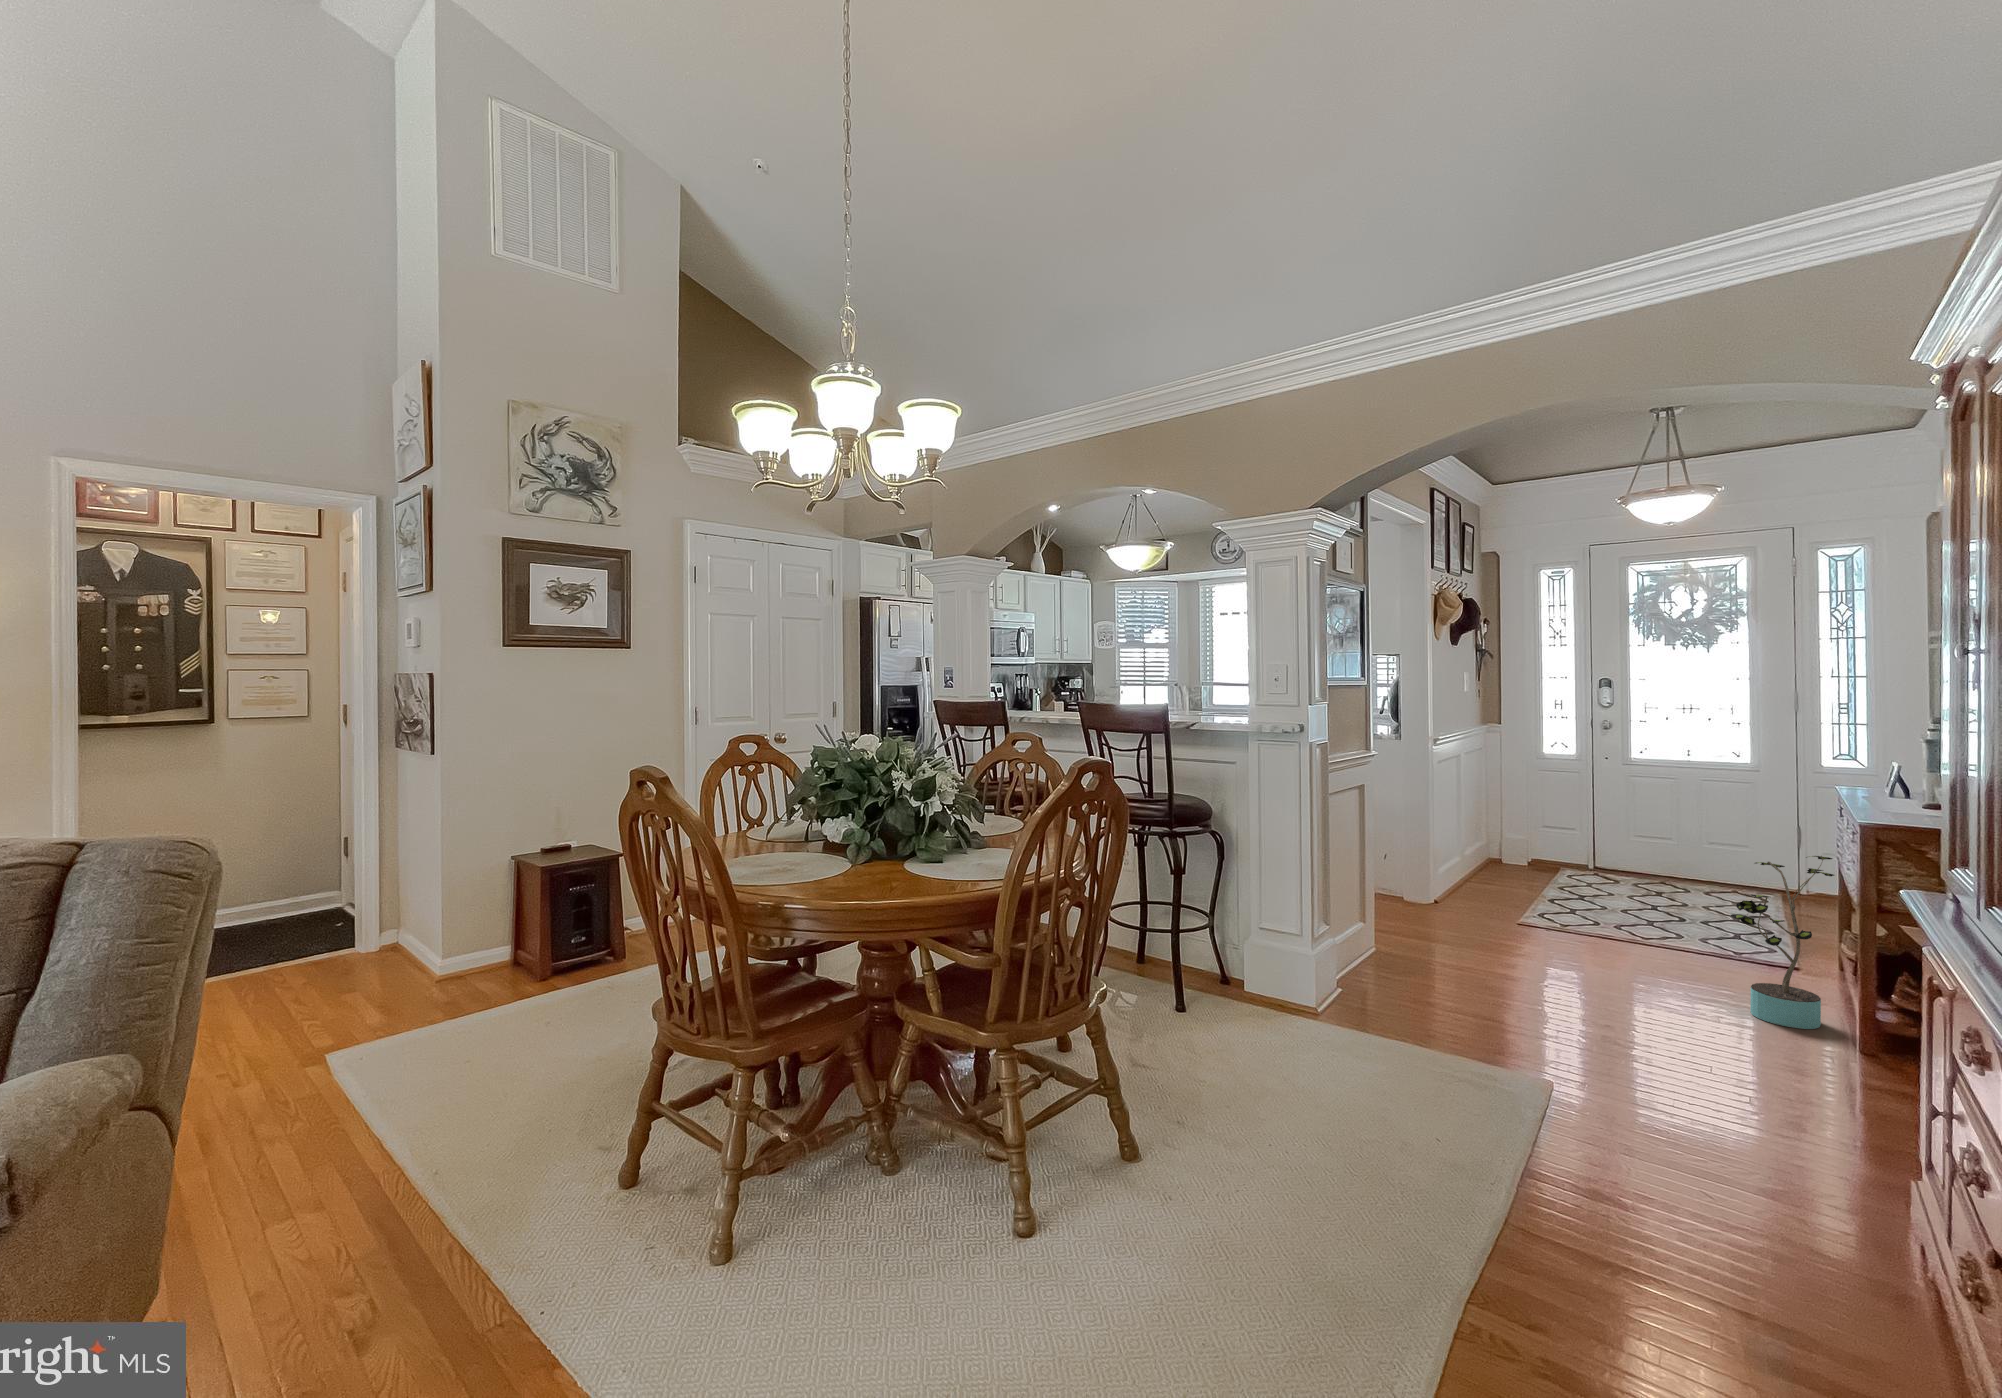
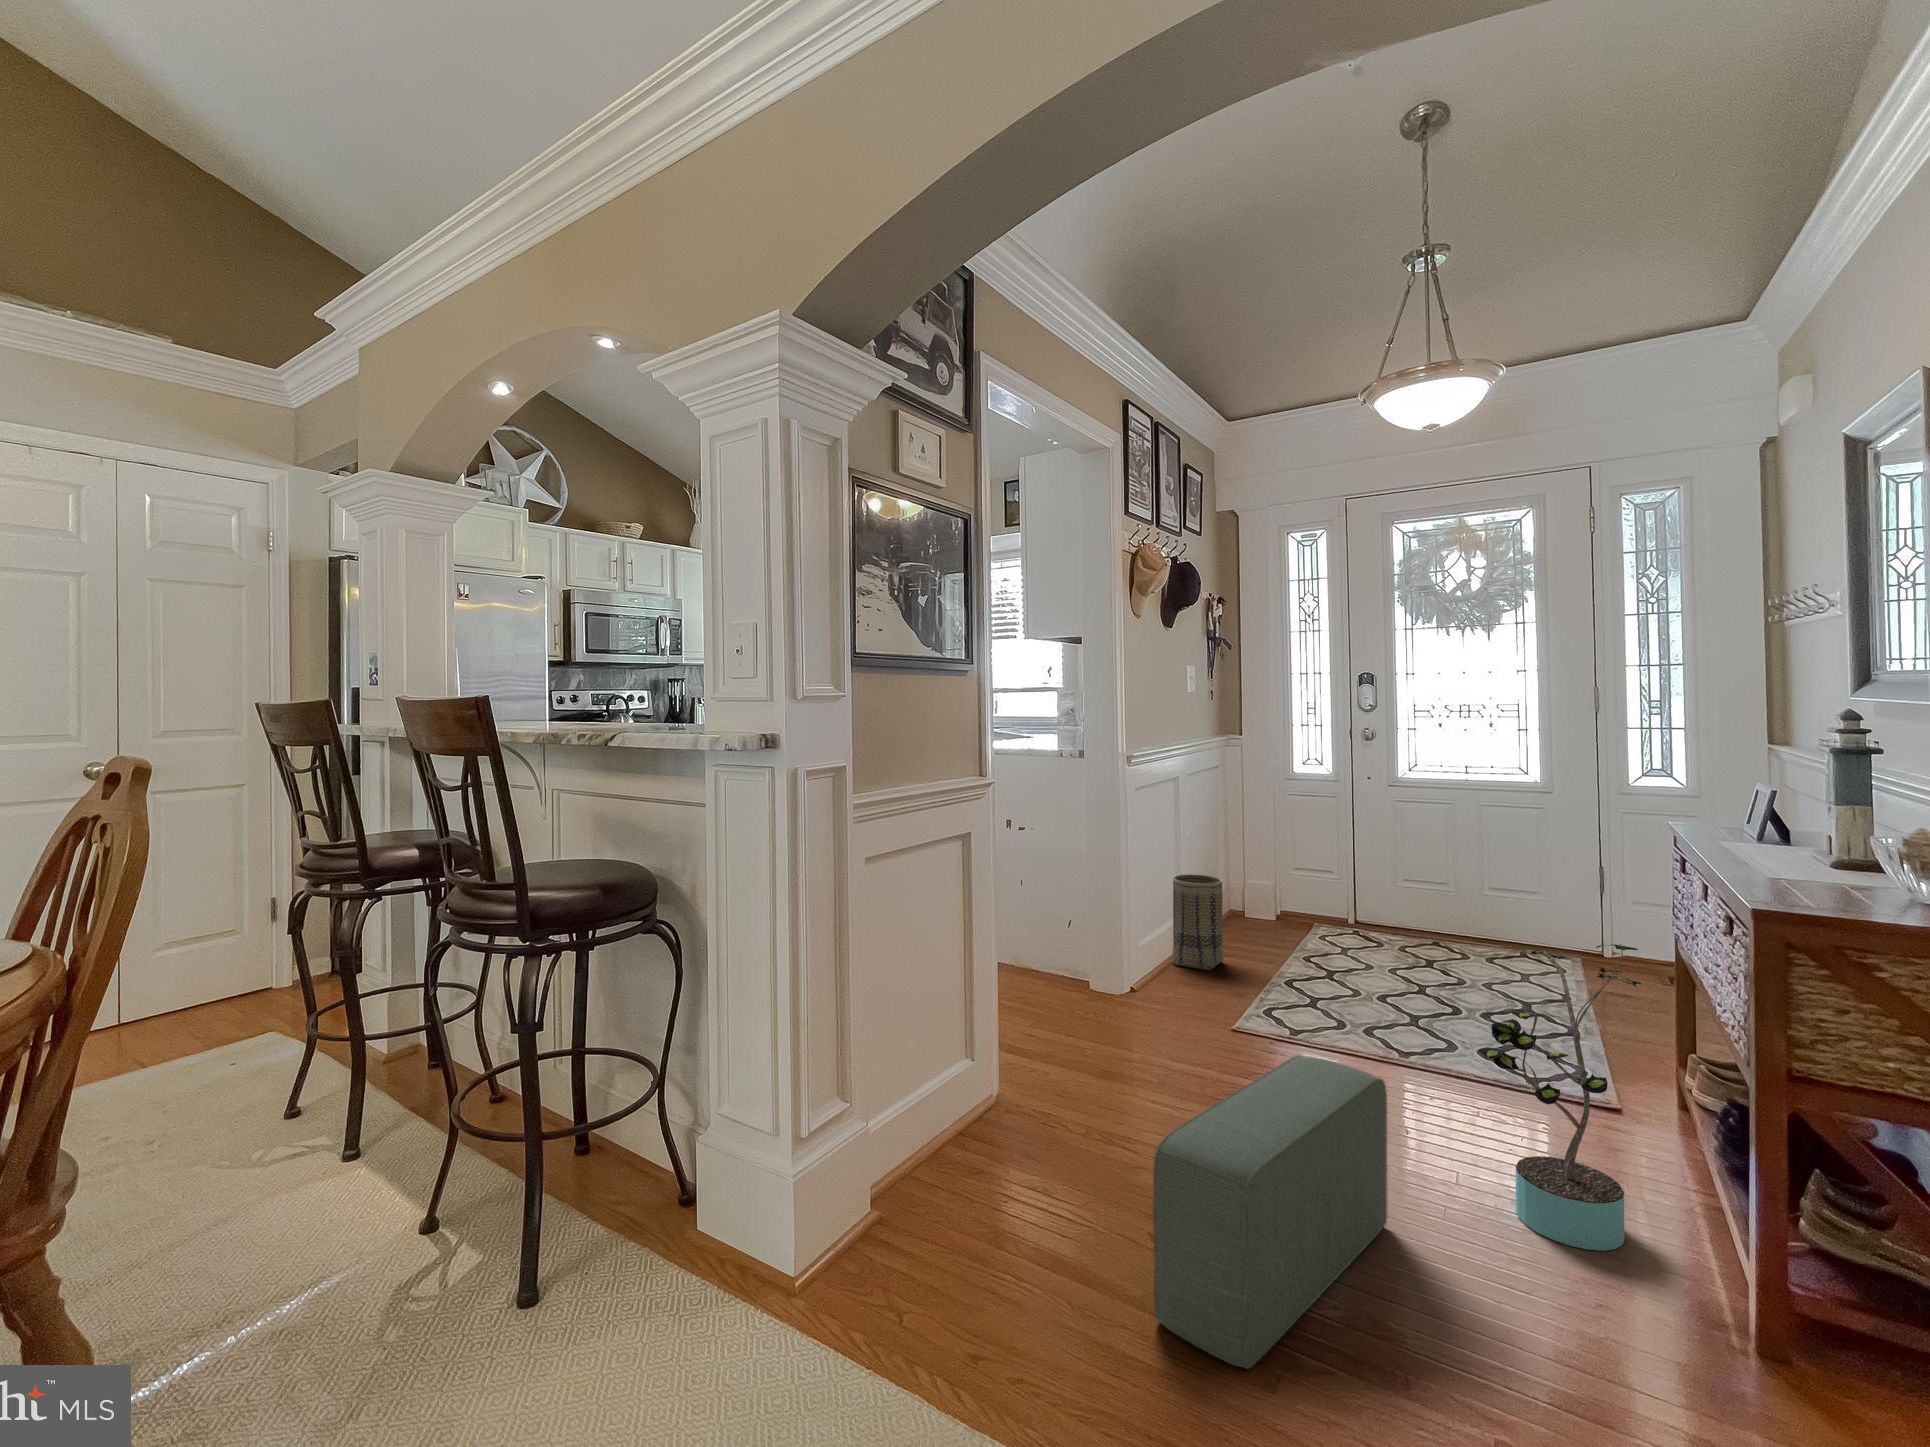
basket: none [1462,827,1501,895] -> present [1172,874,1223,970]
pouf: none [1551,919,1672,1058] -> present [1153,1055,1387,1369]

